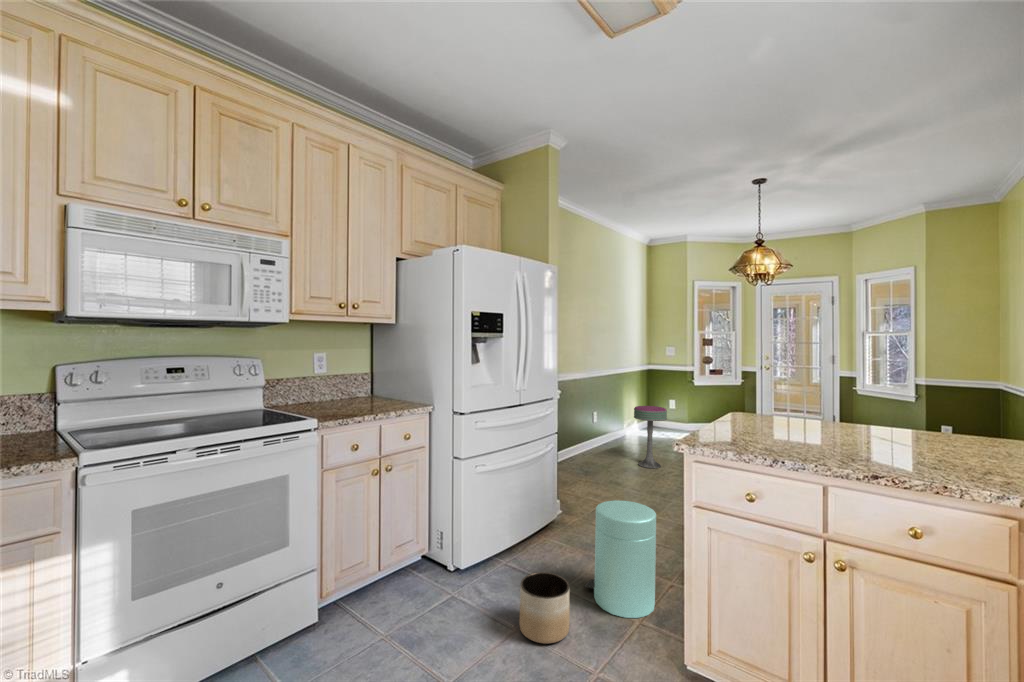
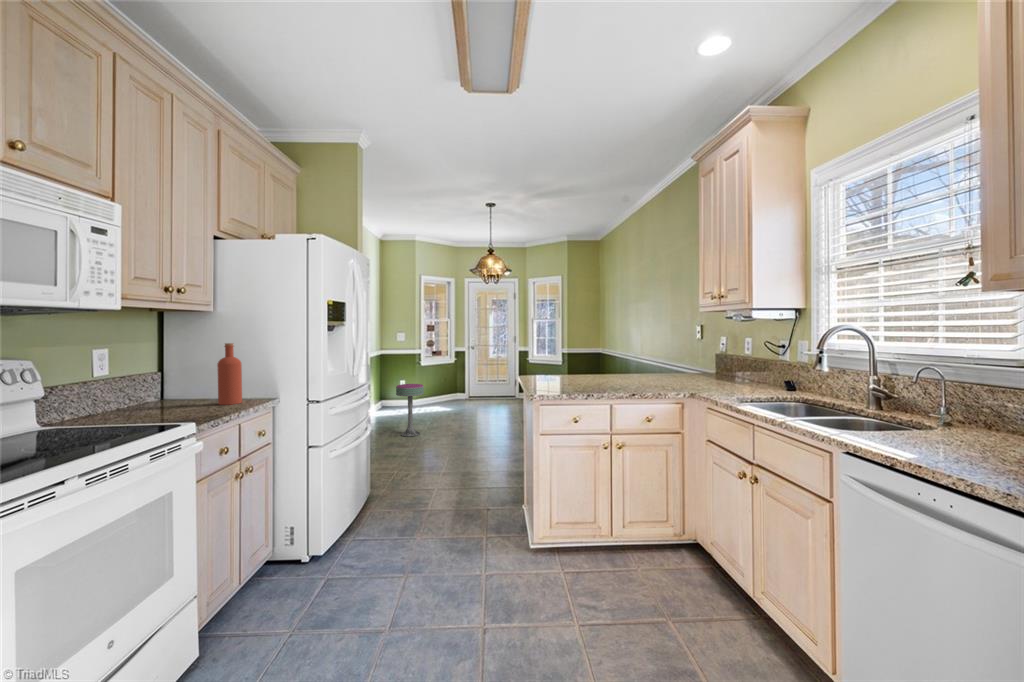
bottle: none [382,352,402,407] -> present [217,343,242,405]
trash can: present [584,500,656,618] -> none [437,451,491,536]
planter: present [519,572,570,644] -> none [411,518,452,573]

